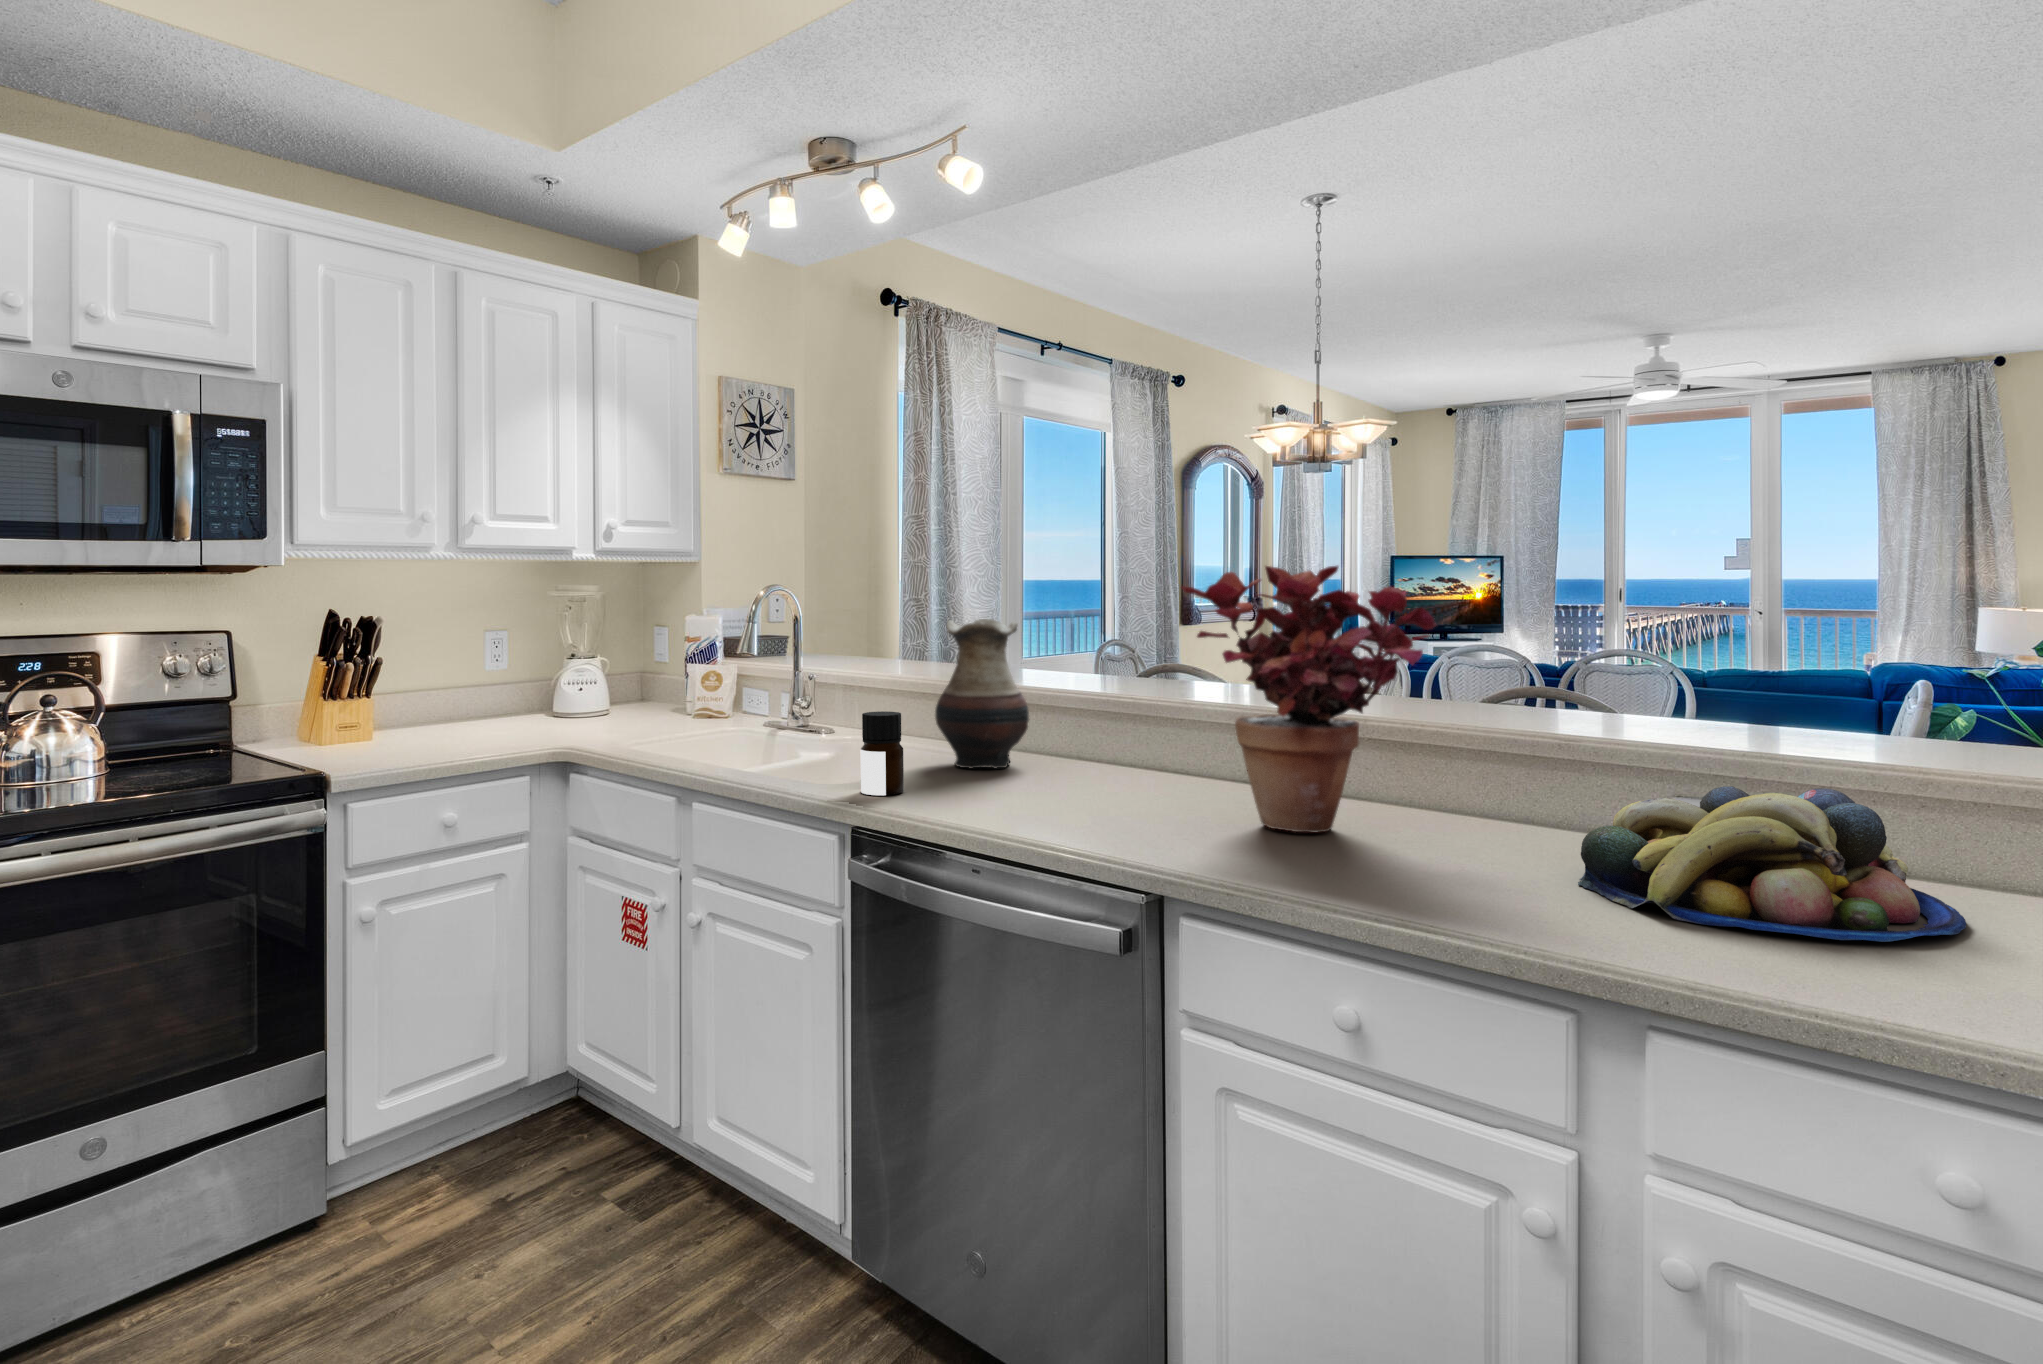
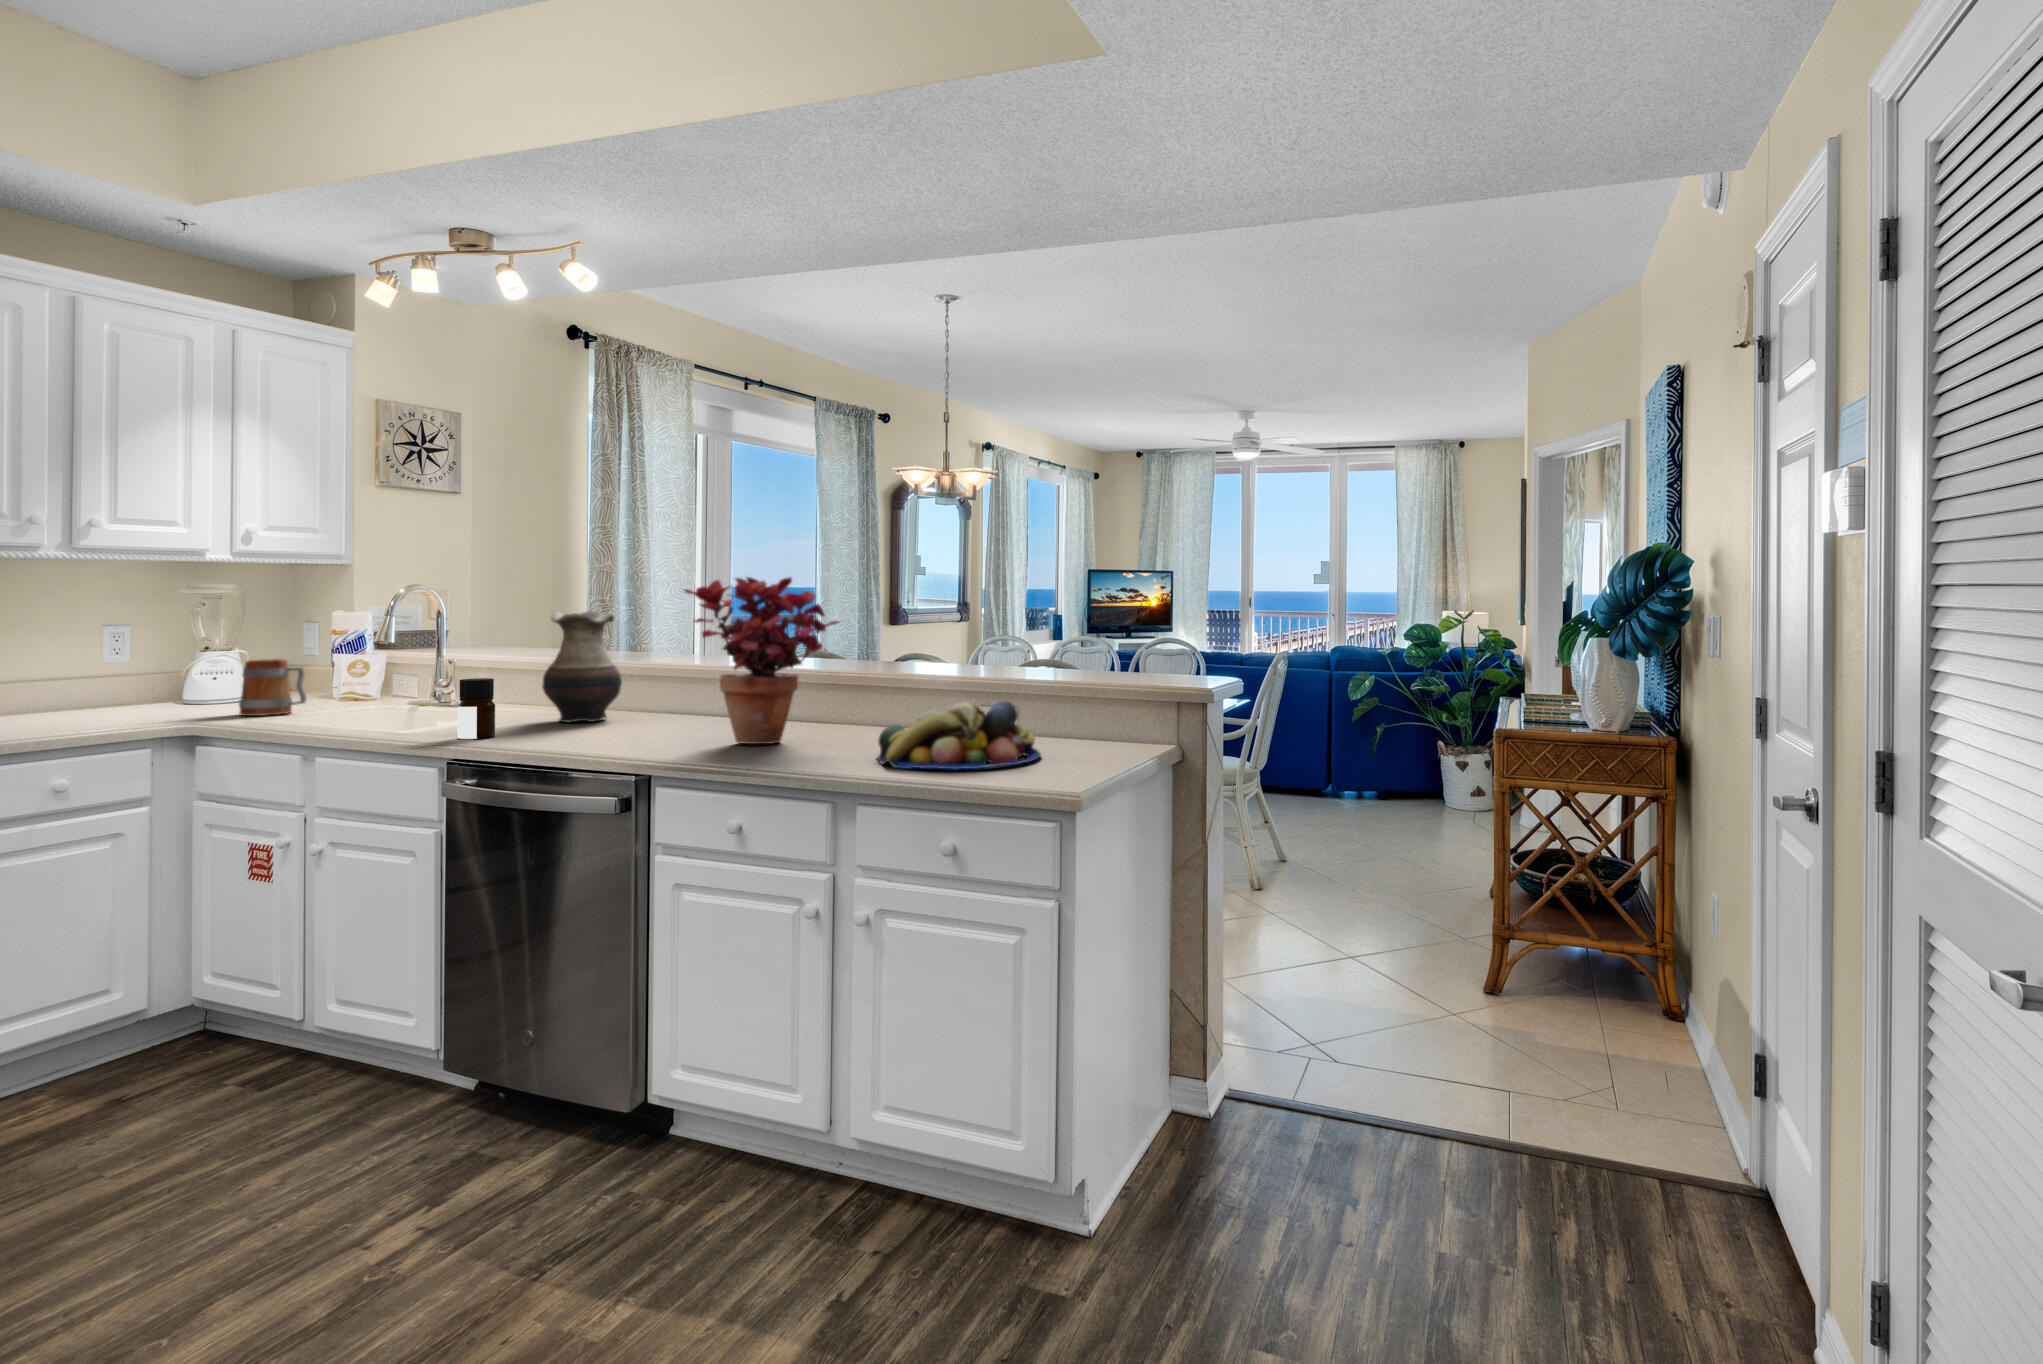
mug: none [604,676,667,742] -> present [239,659,306,716]

